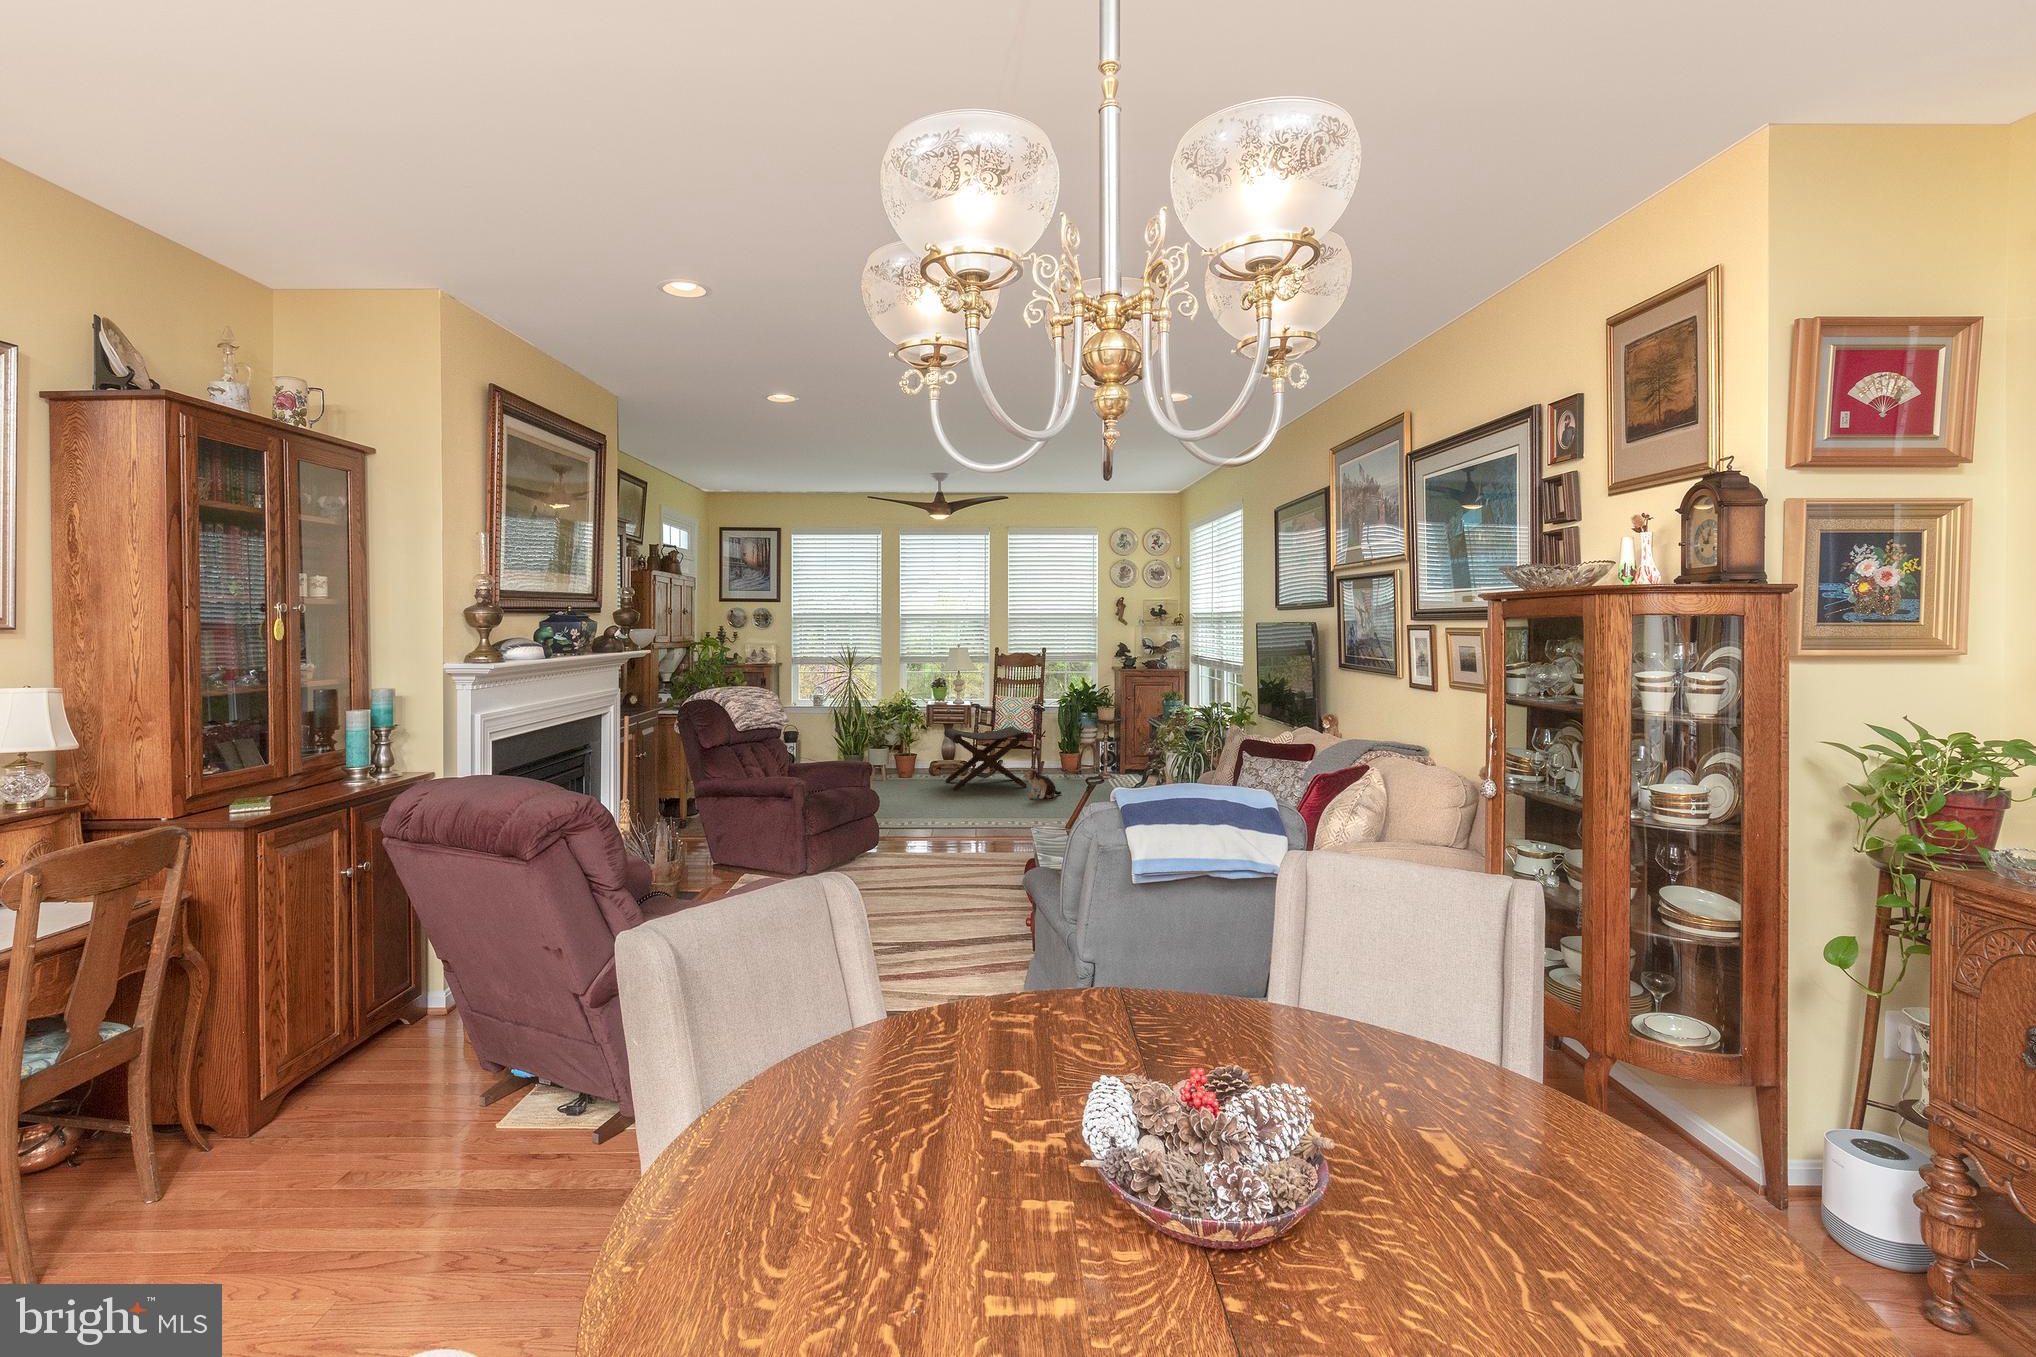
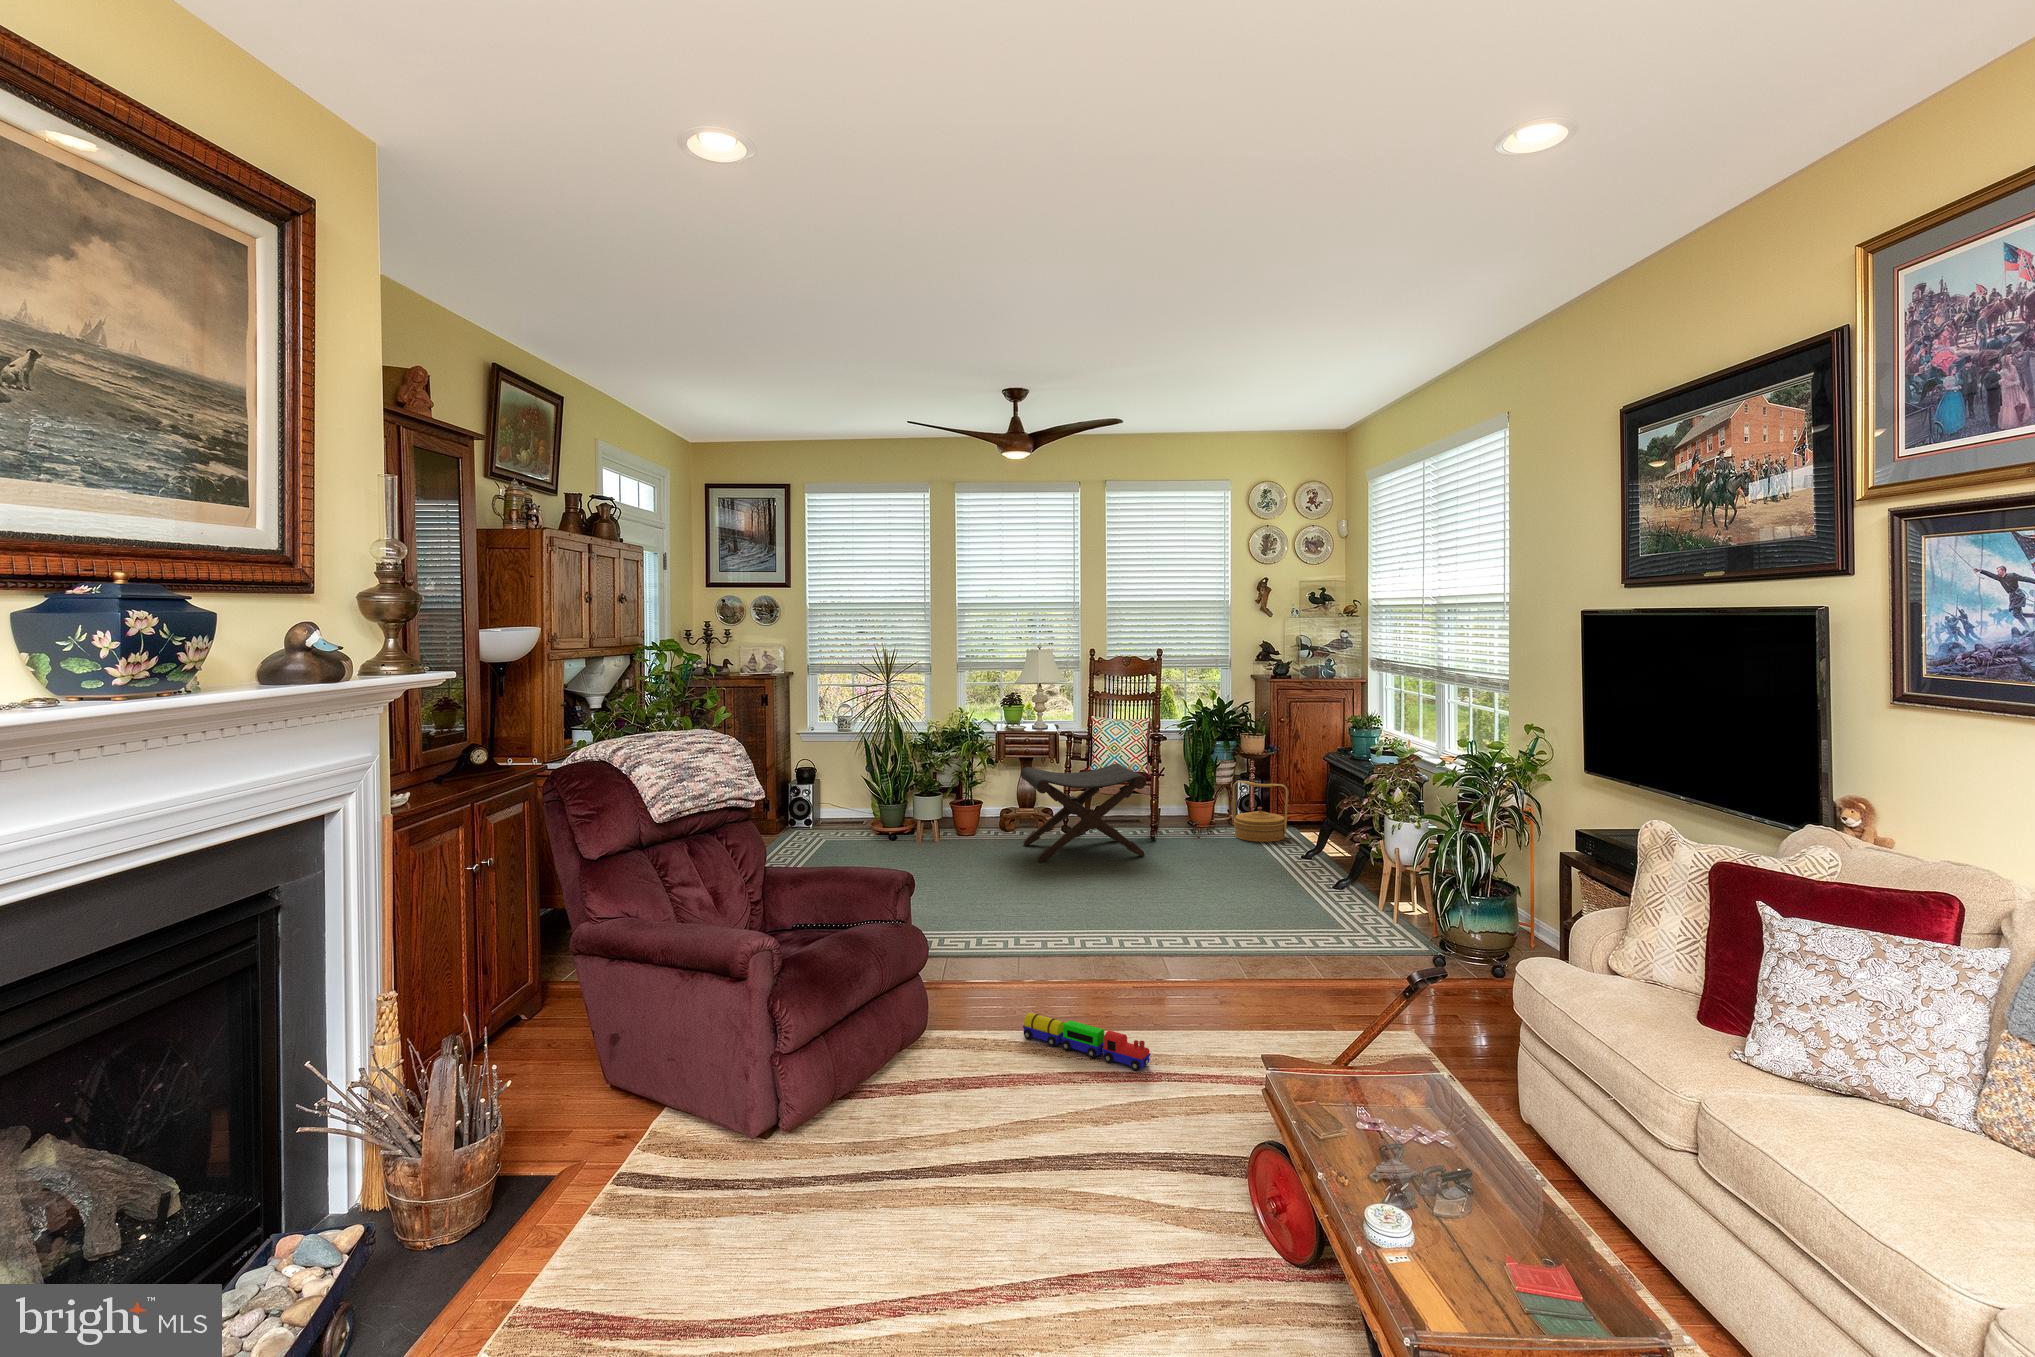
basket: none [1093,740,1129,781] -> present [1233,781,1288,842]
plush toy: present [1021,768,1061,799] -> none [1145,837,1203,884]
toy train: none [930,840,995,862] -> present [1023,1013,1151,1071]

